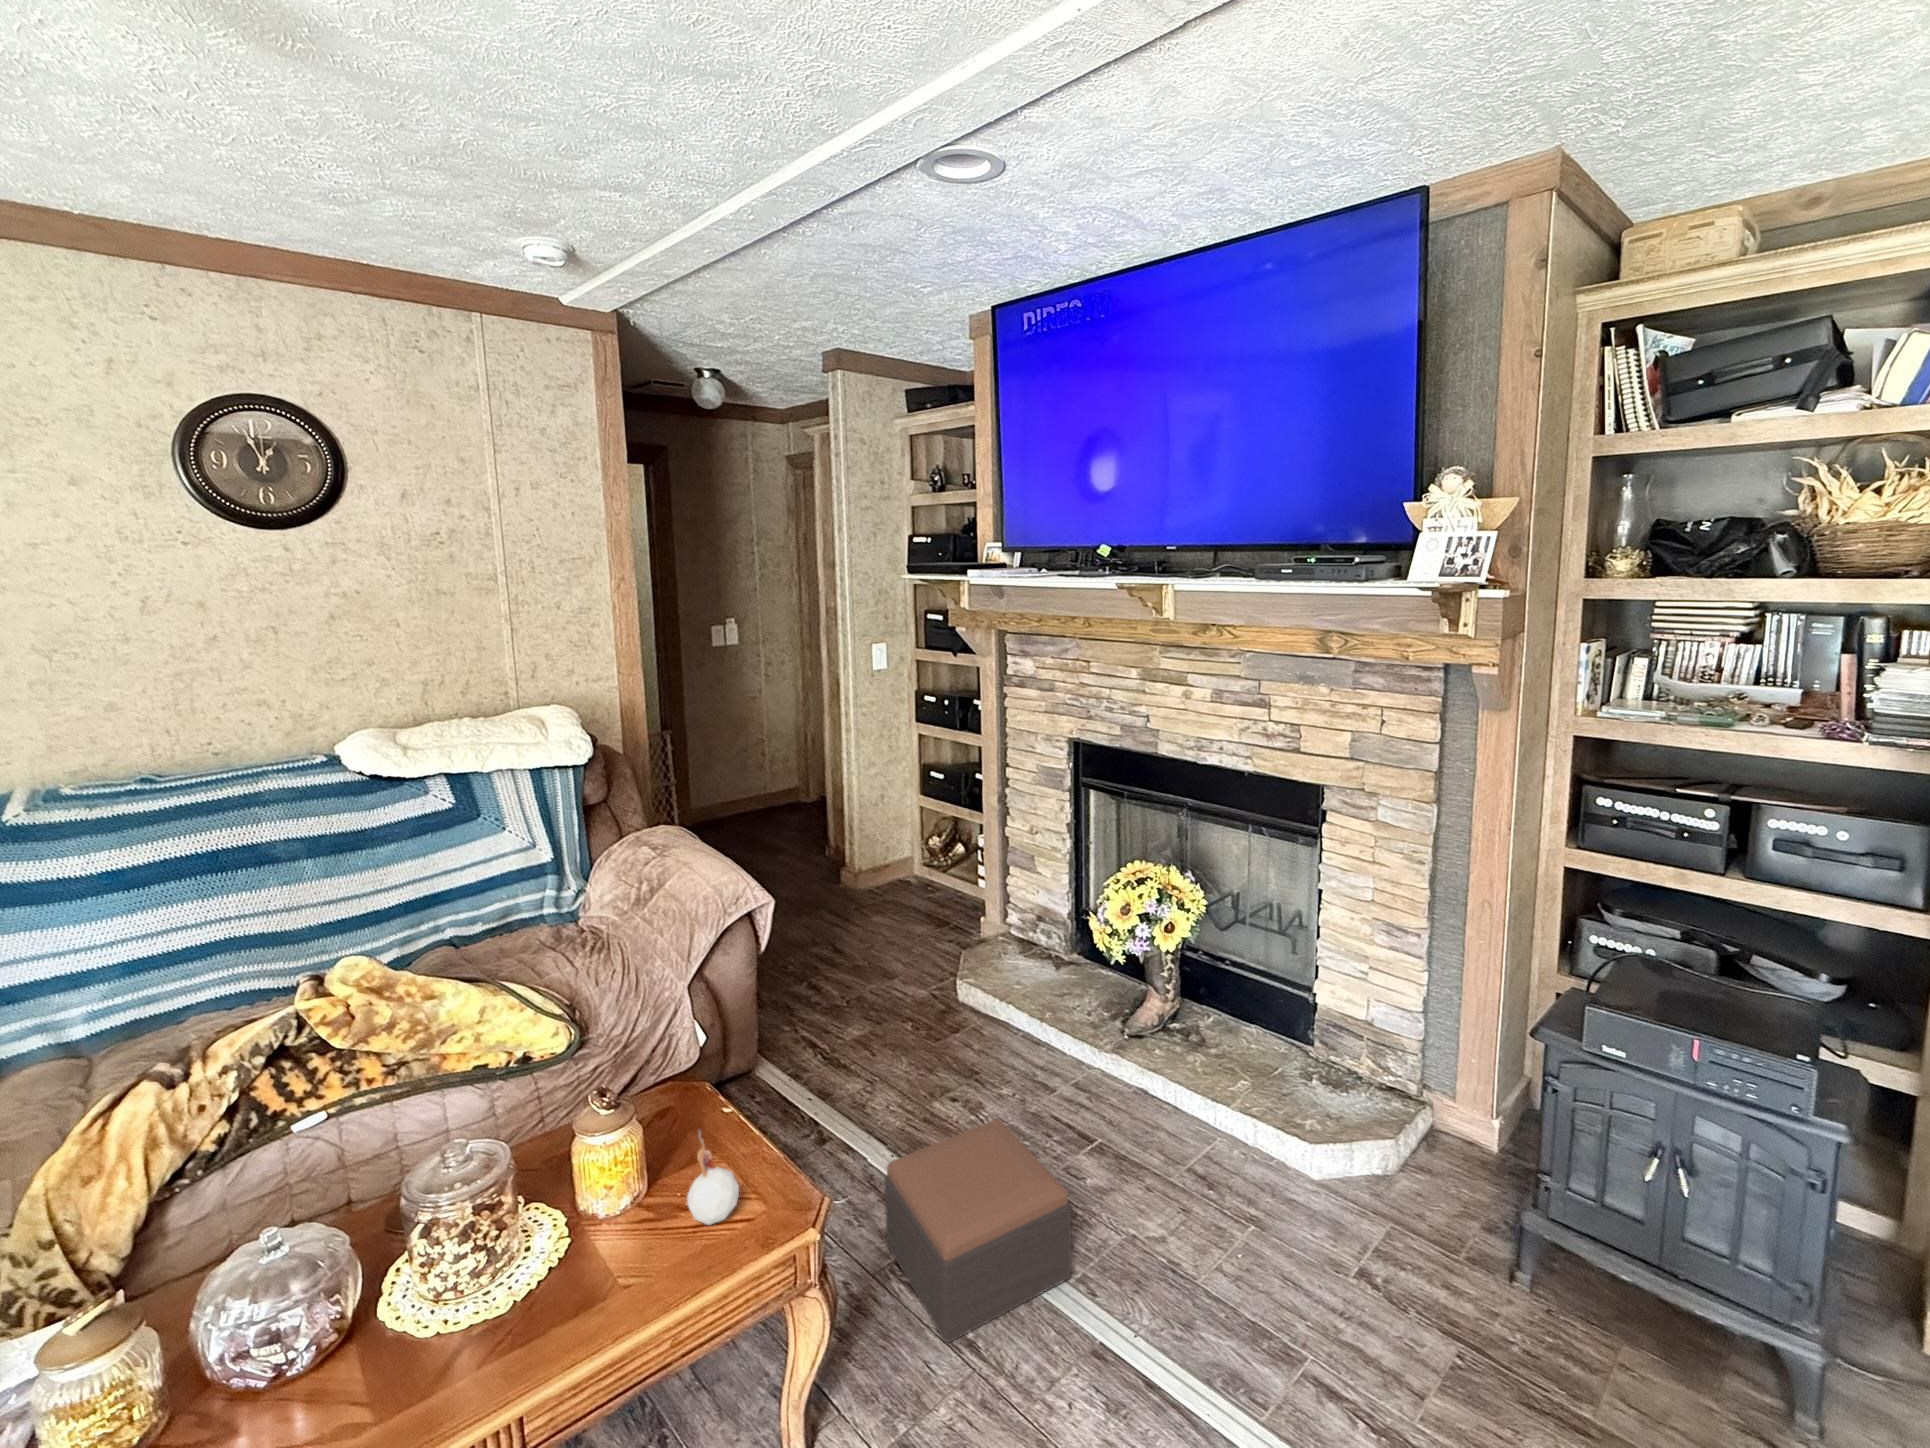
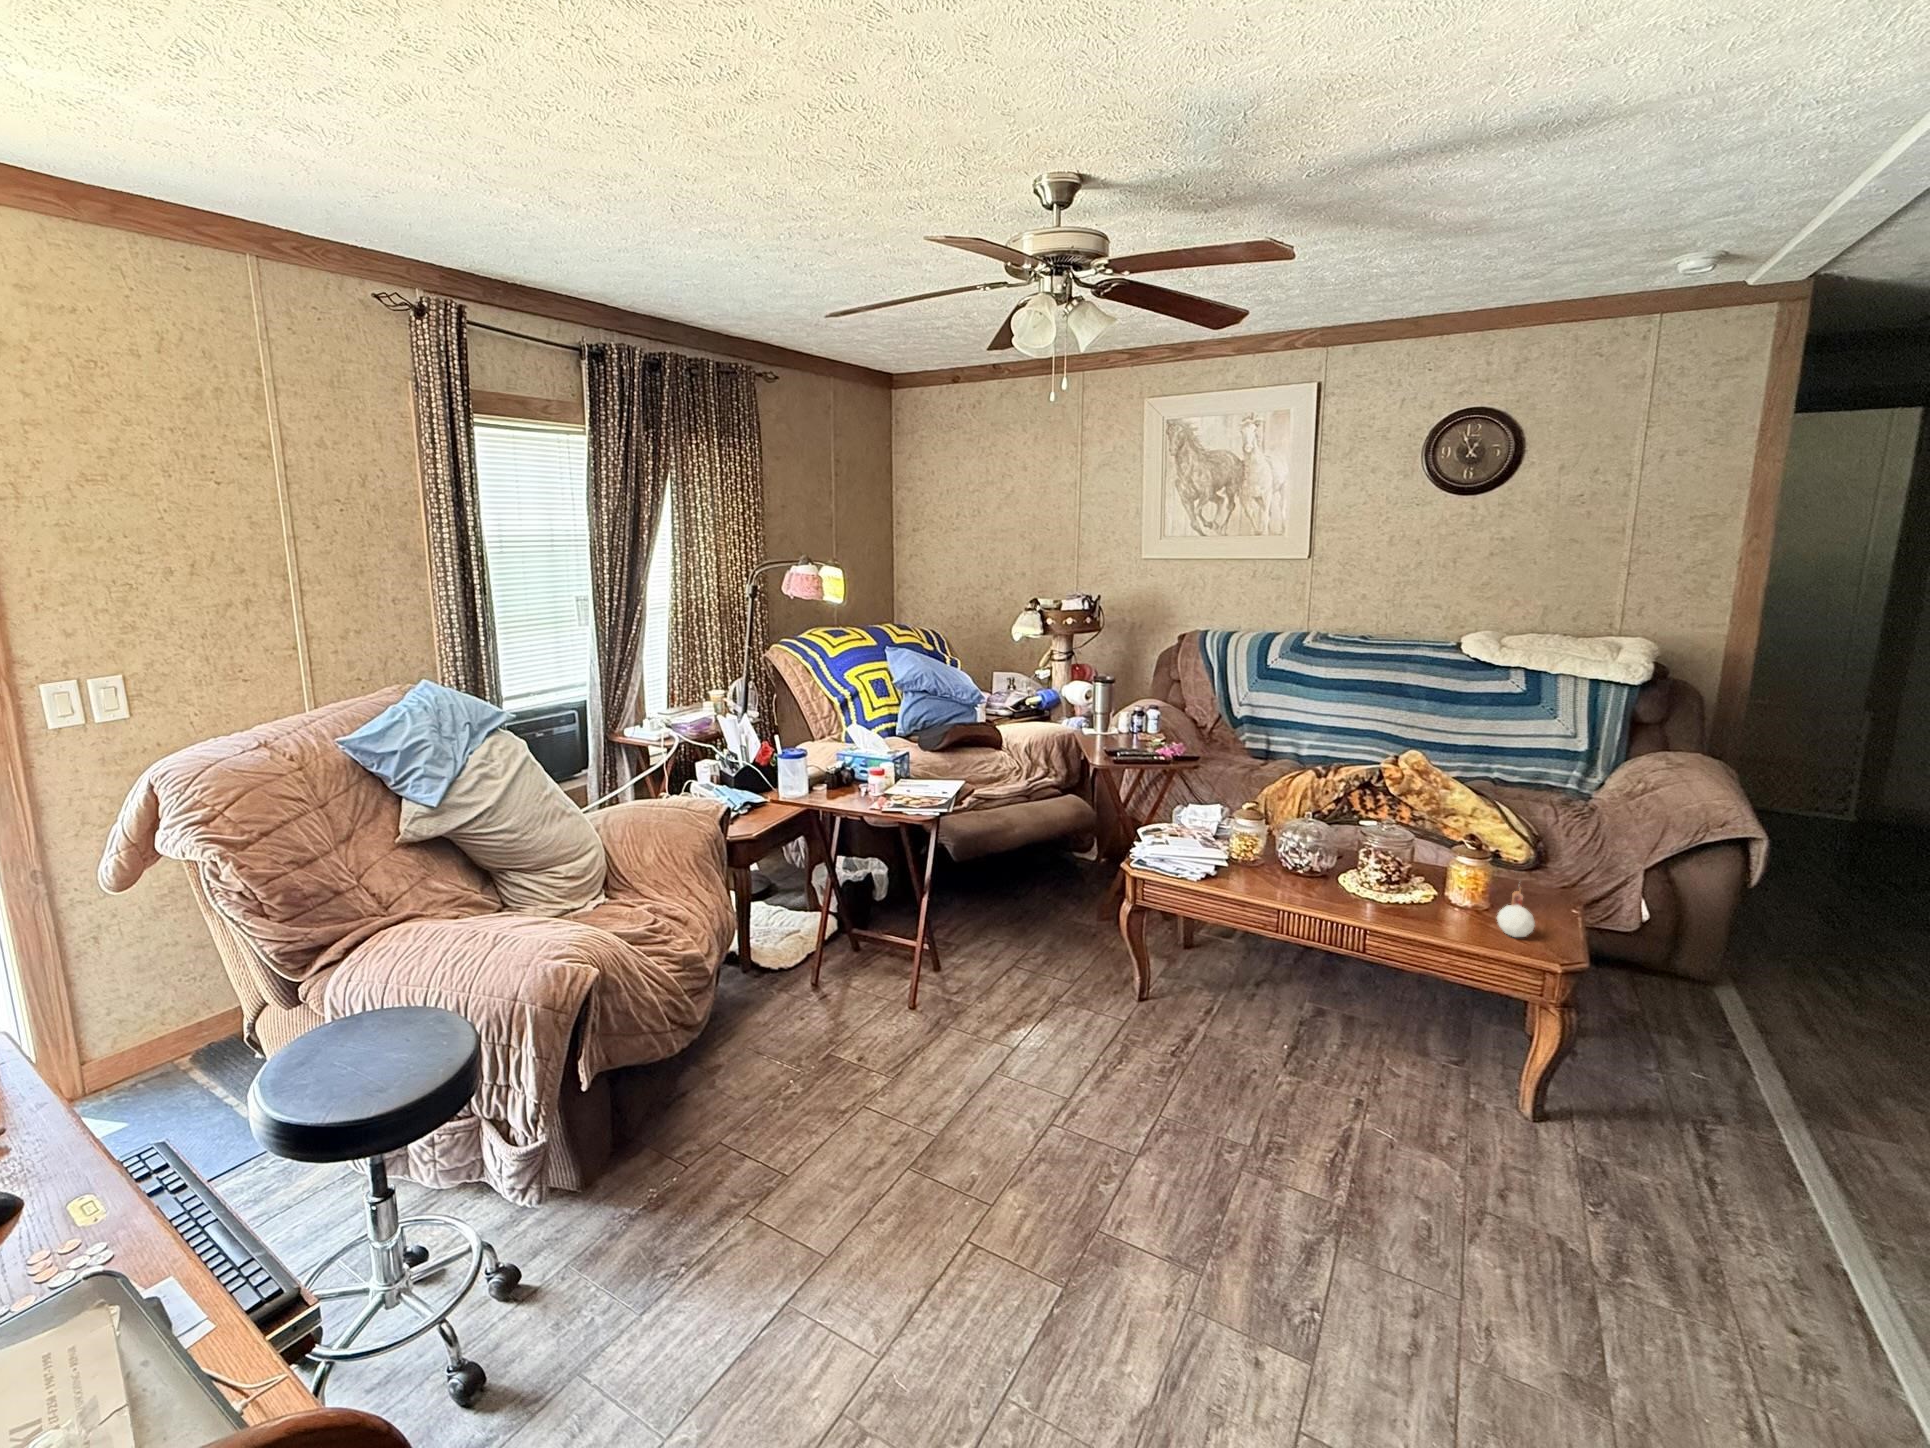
footstool: present [884,1119,1071,1343] -> none [1688,1039,1888,1234]

